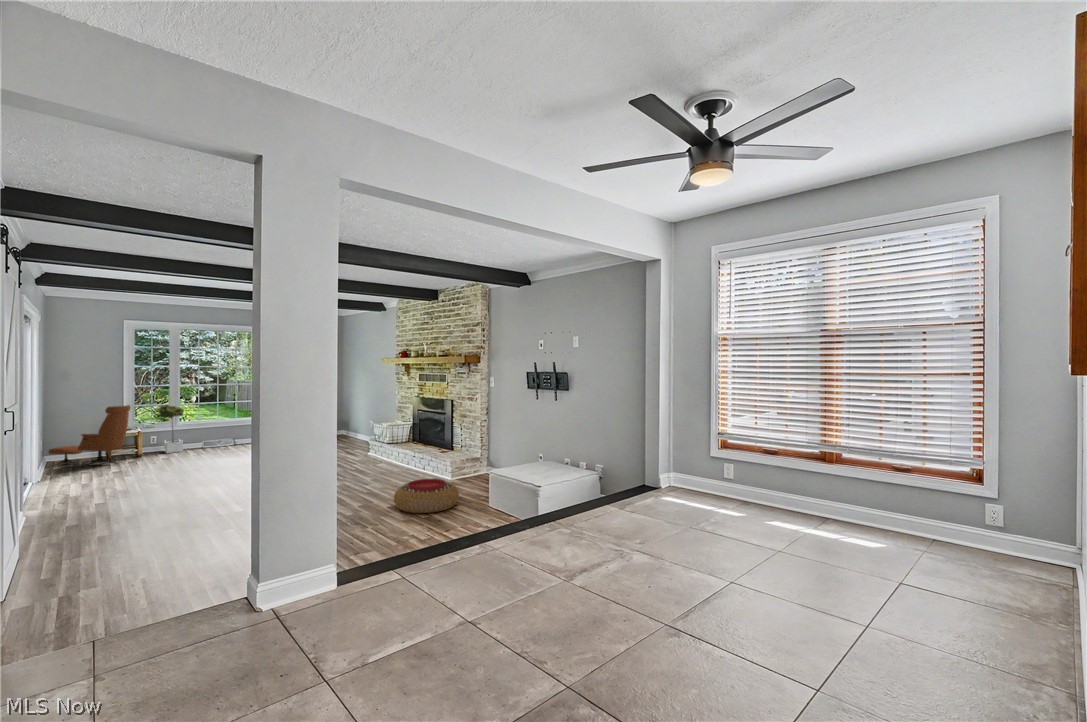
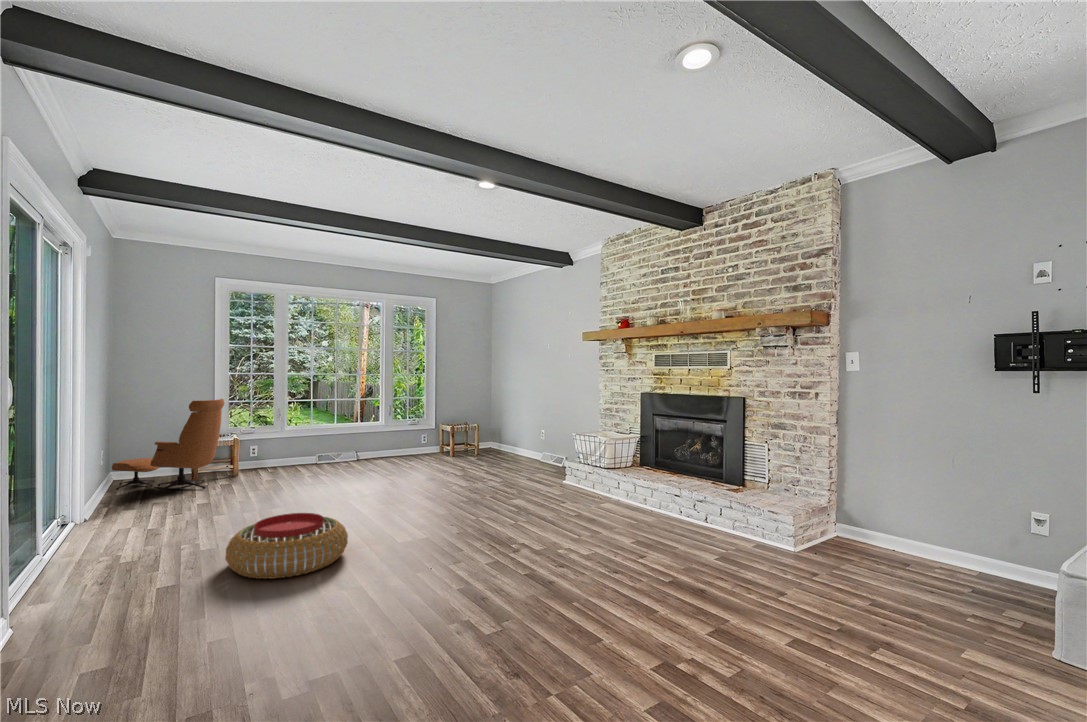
potted tree: present [159,405,184,453] -> none [260,400,294,470]
pouf: present [394,479,459,513] -> present [226,513,348,579]

